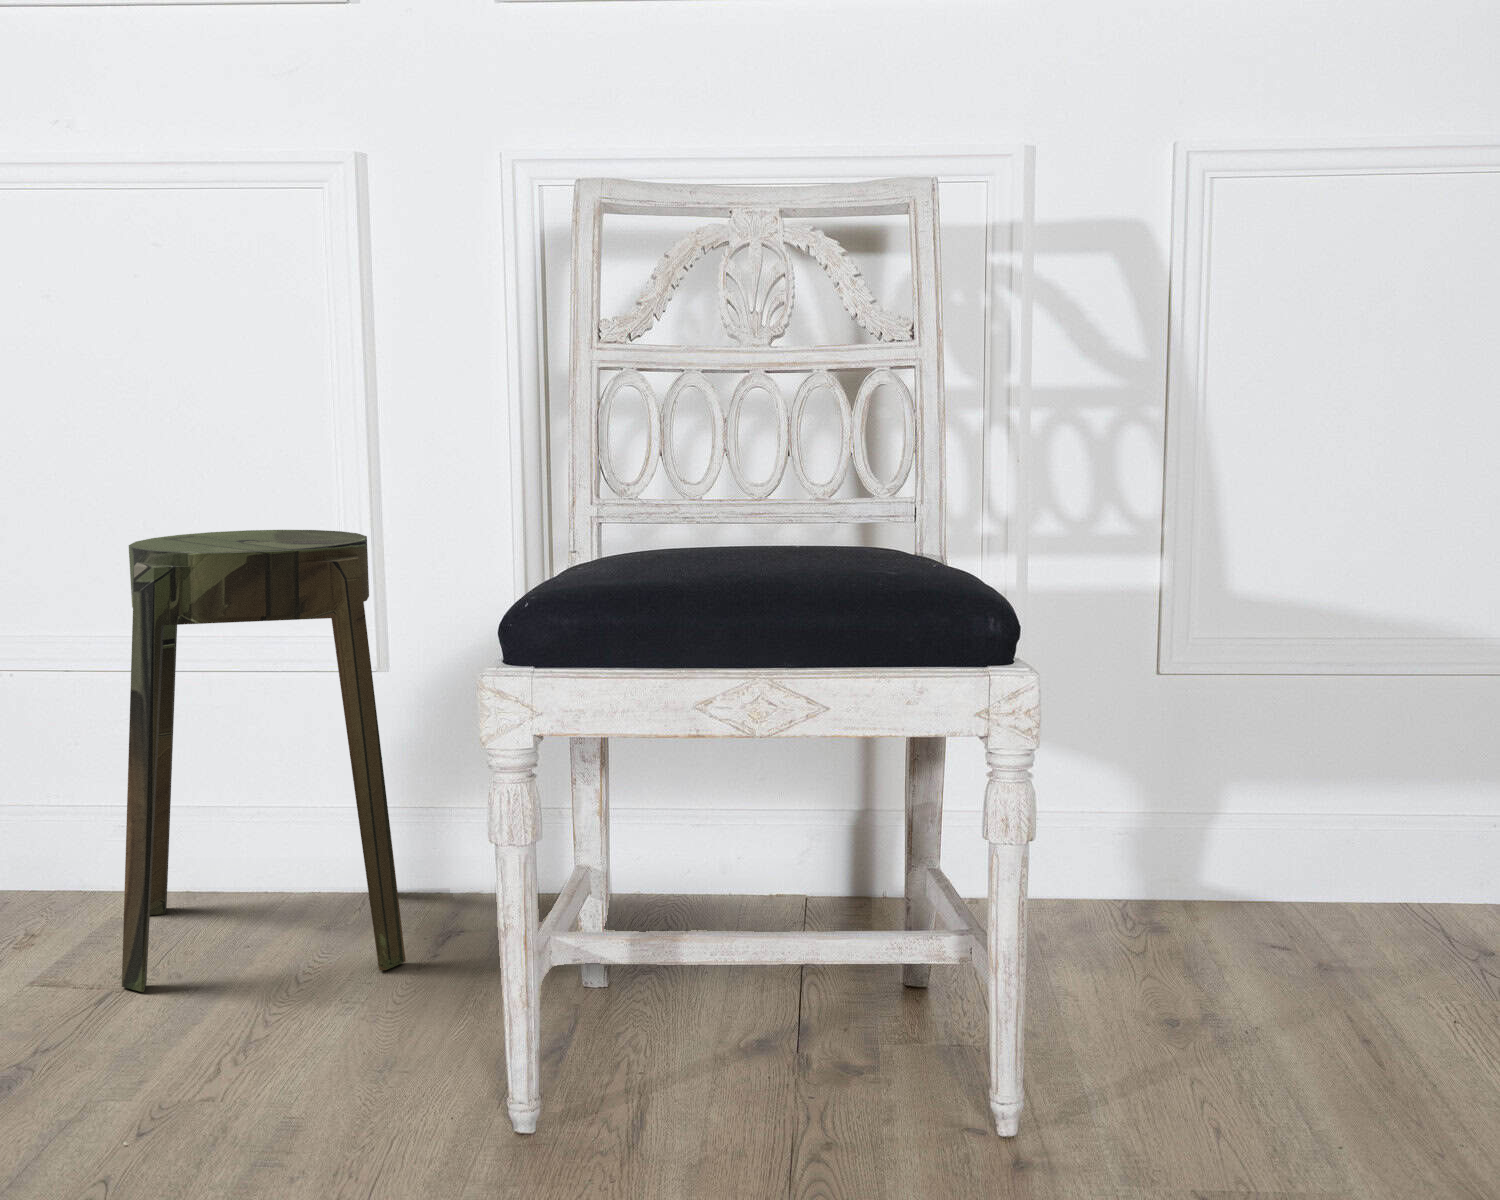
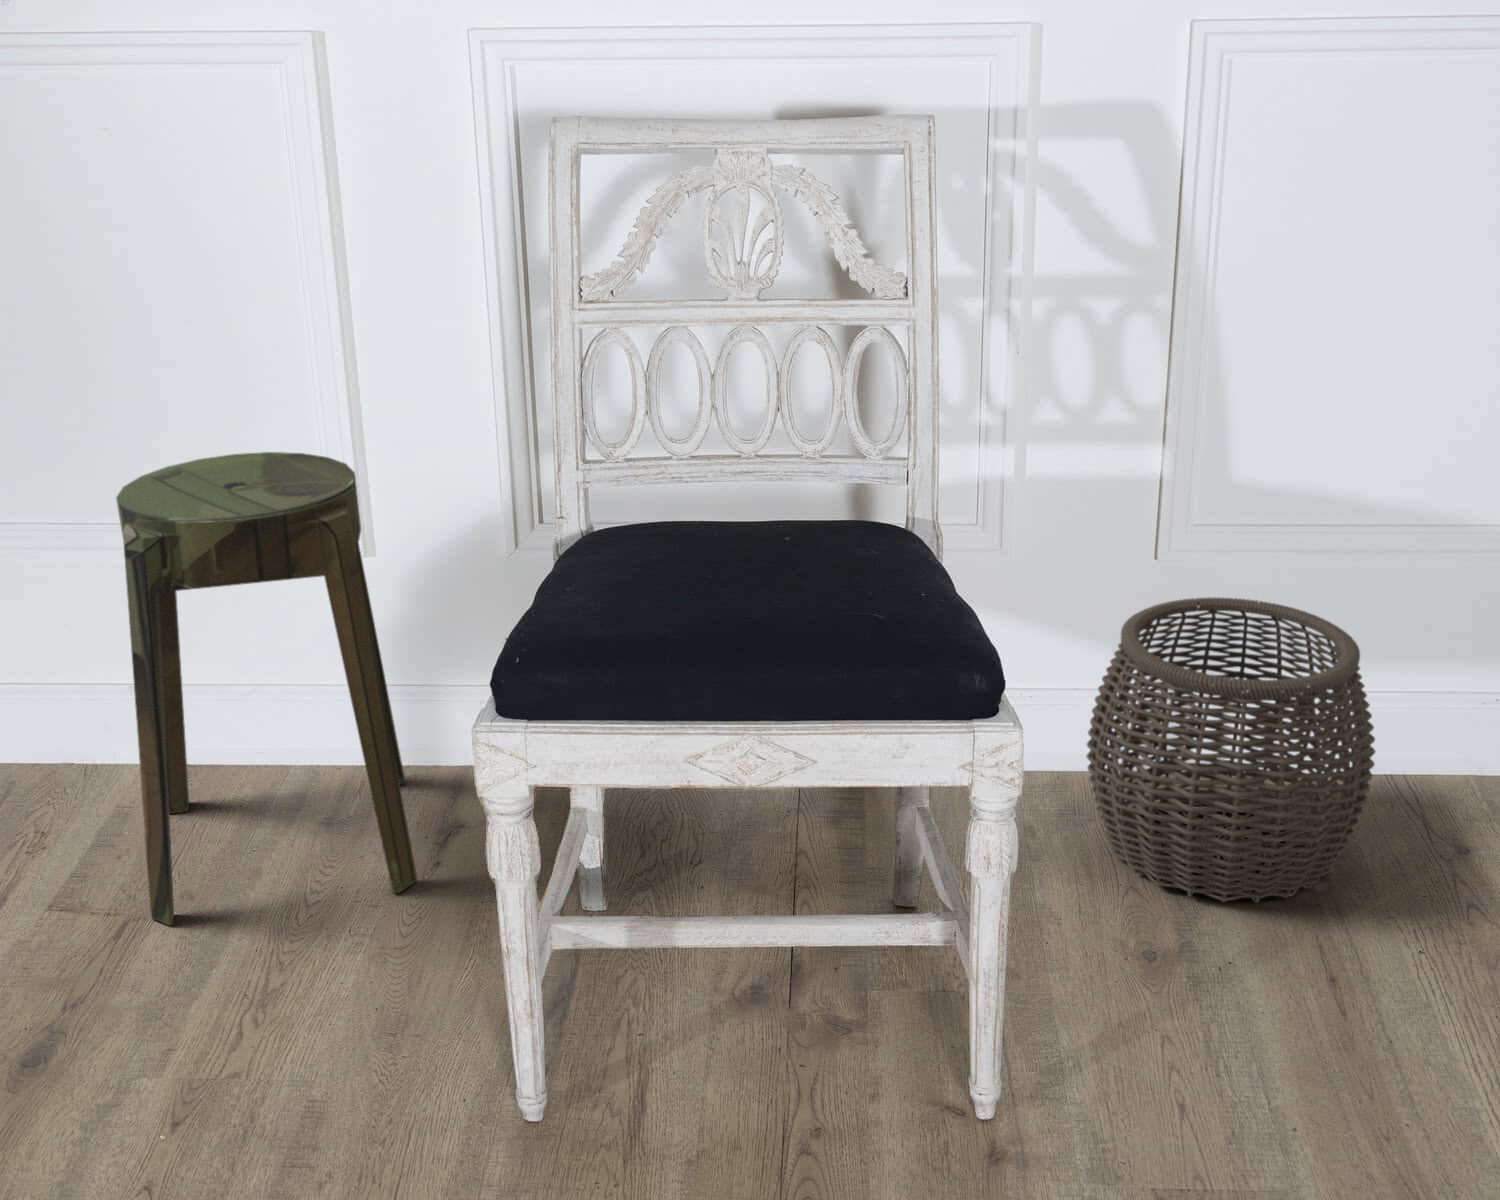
woven basket: none [1109,685,1409,980] -> present [1087,597,1376,903]

